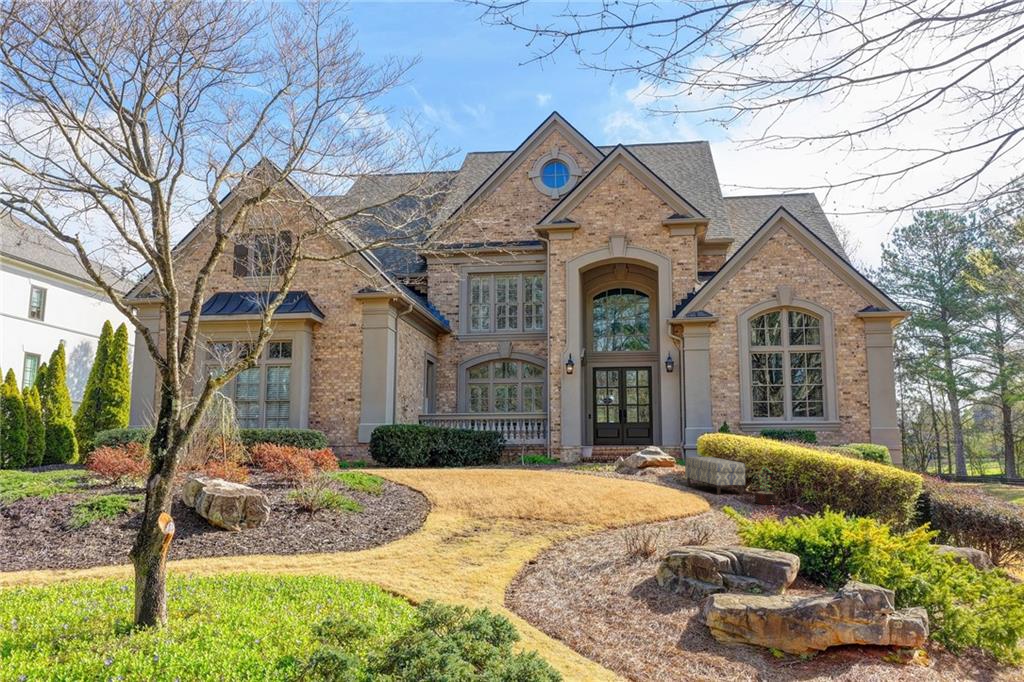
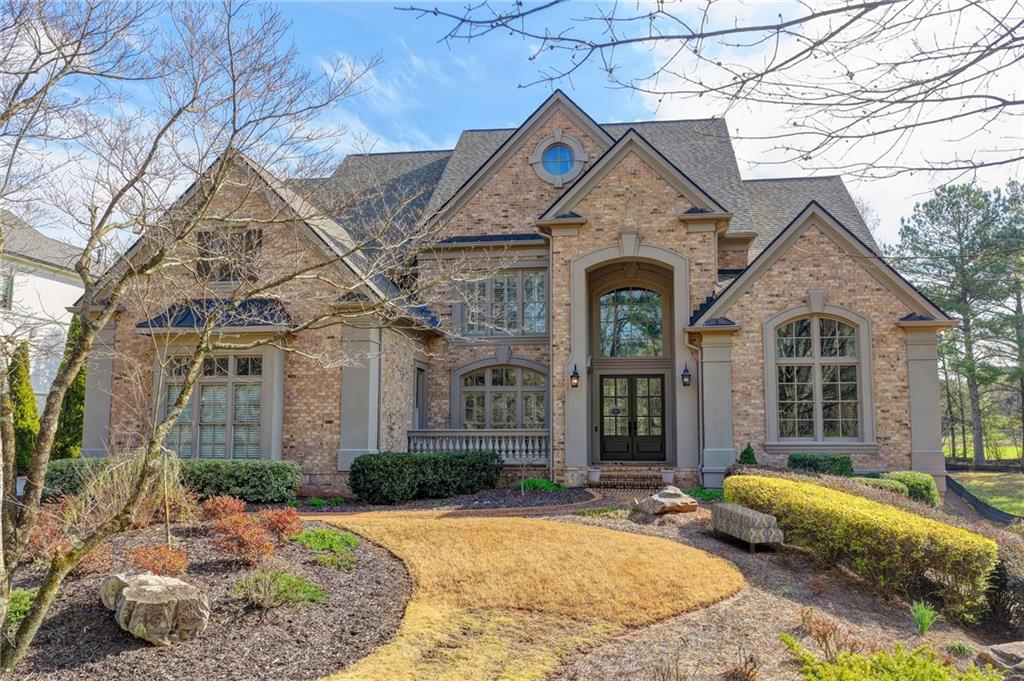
decorative plant: present [755,468,776,505] -> none [797,526,823,573]

